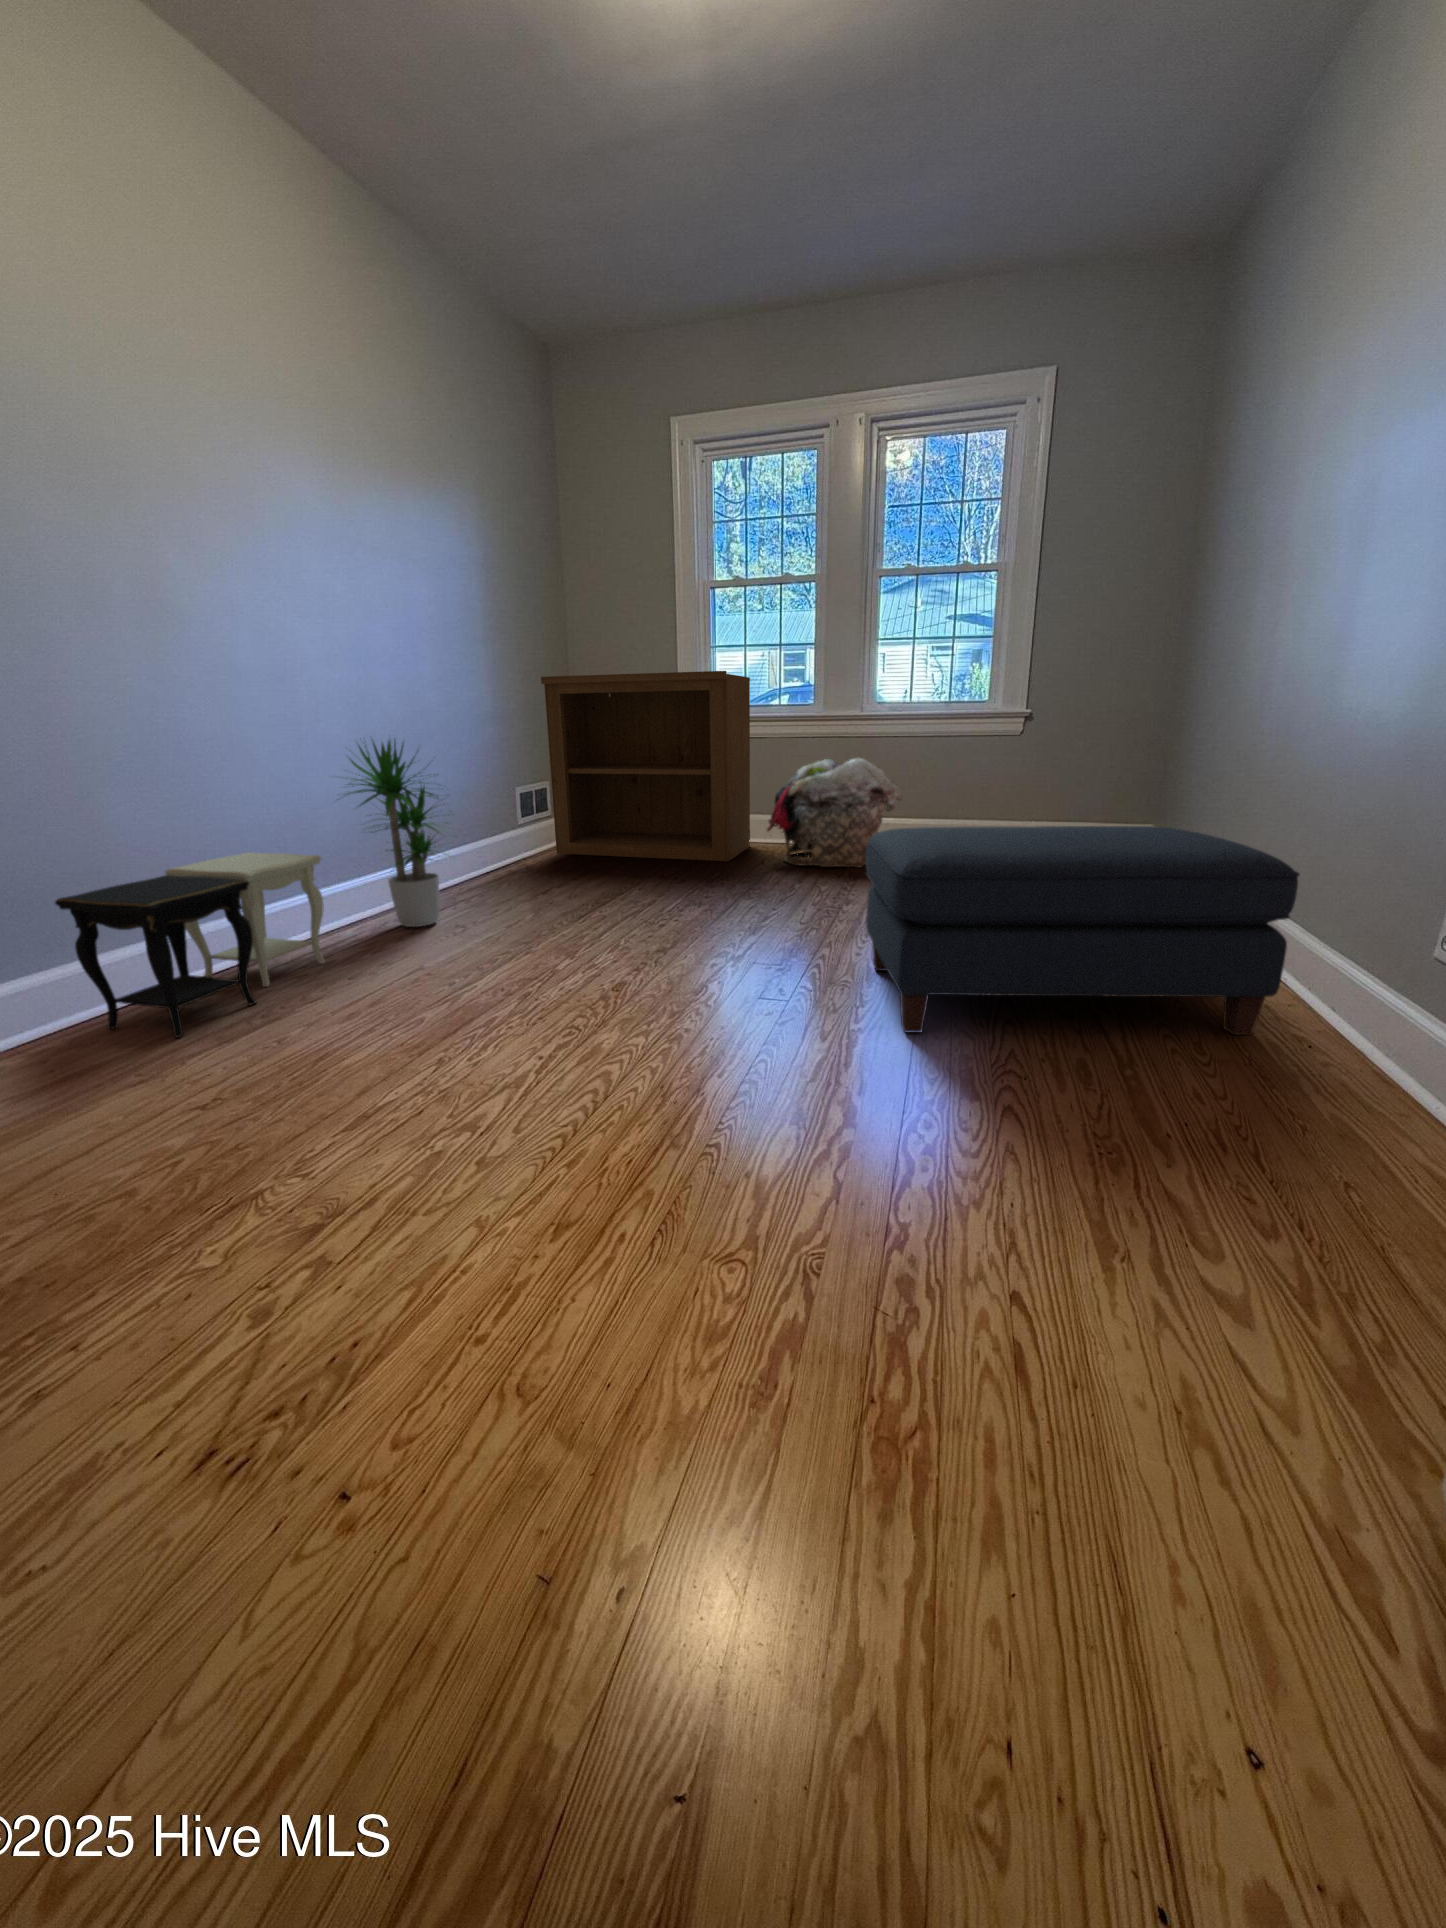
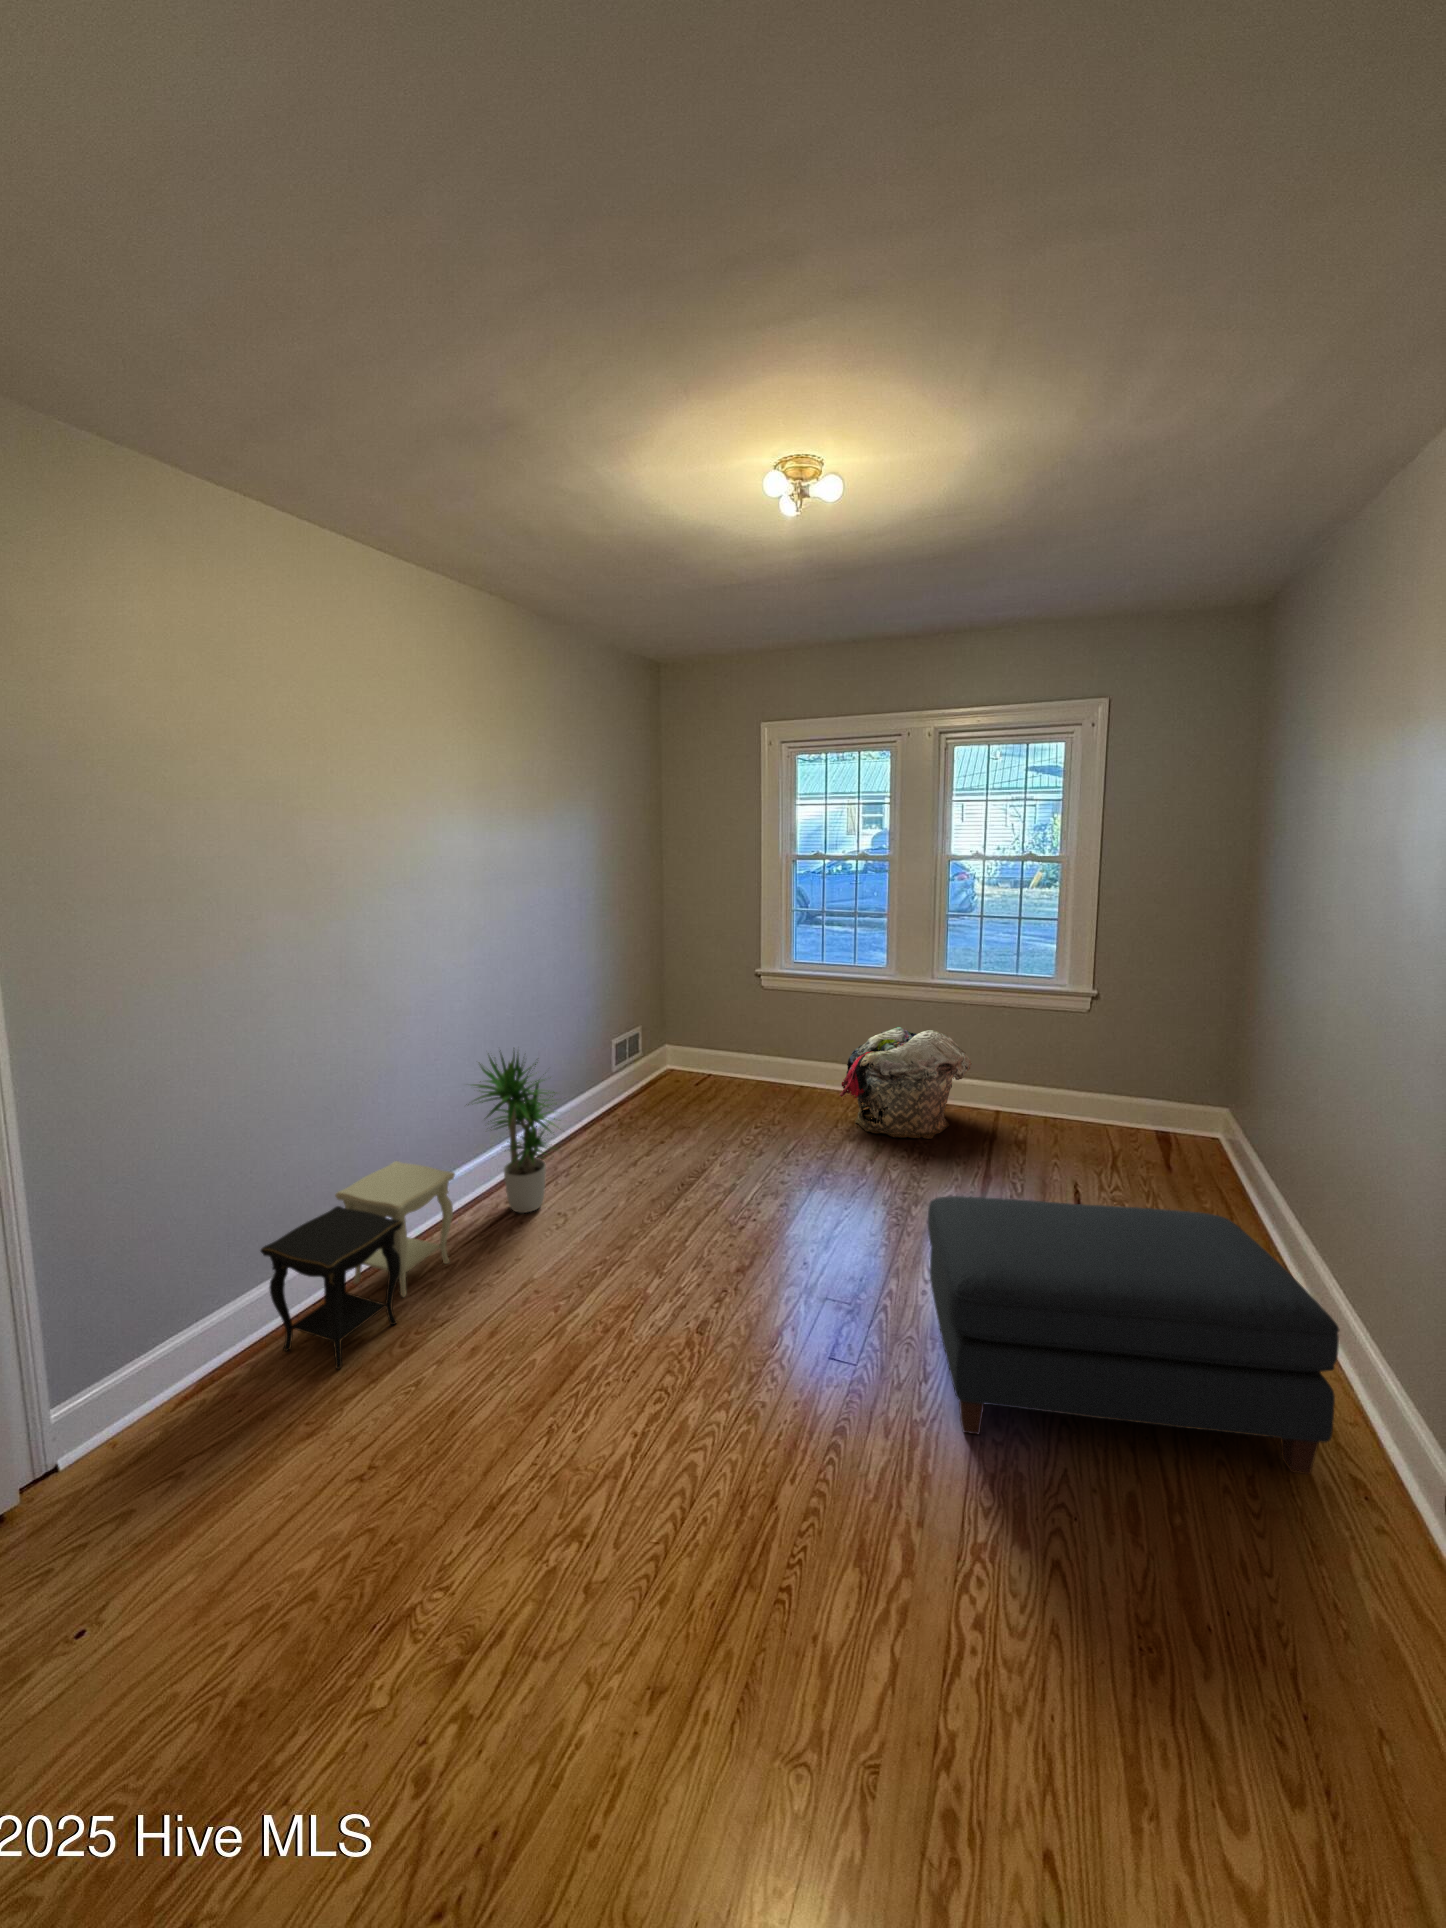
bookshelf: present [541,671,750,861] -> none [638,936,825,1119]

